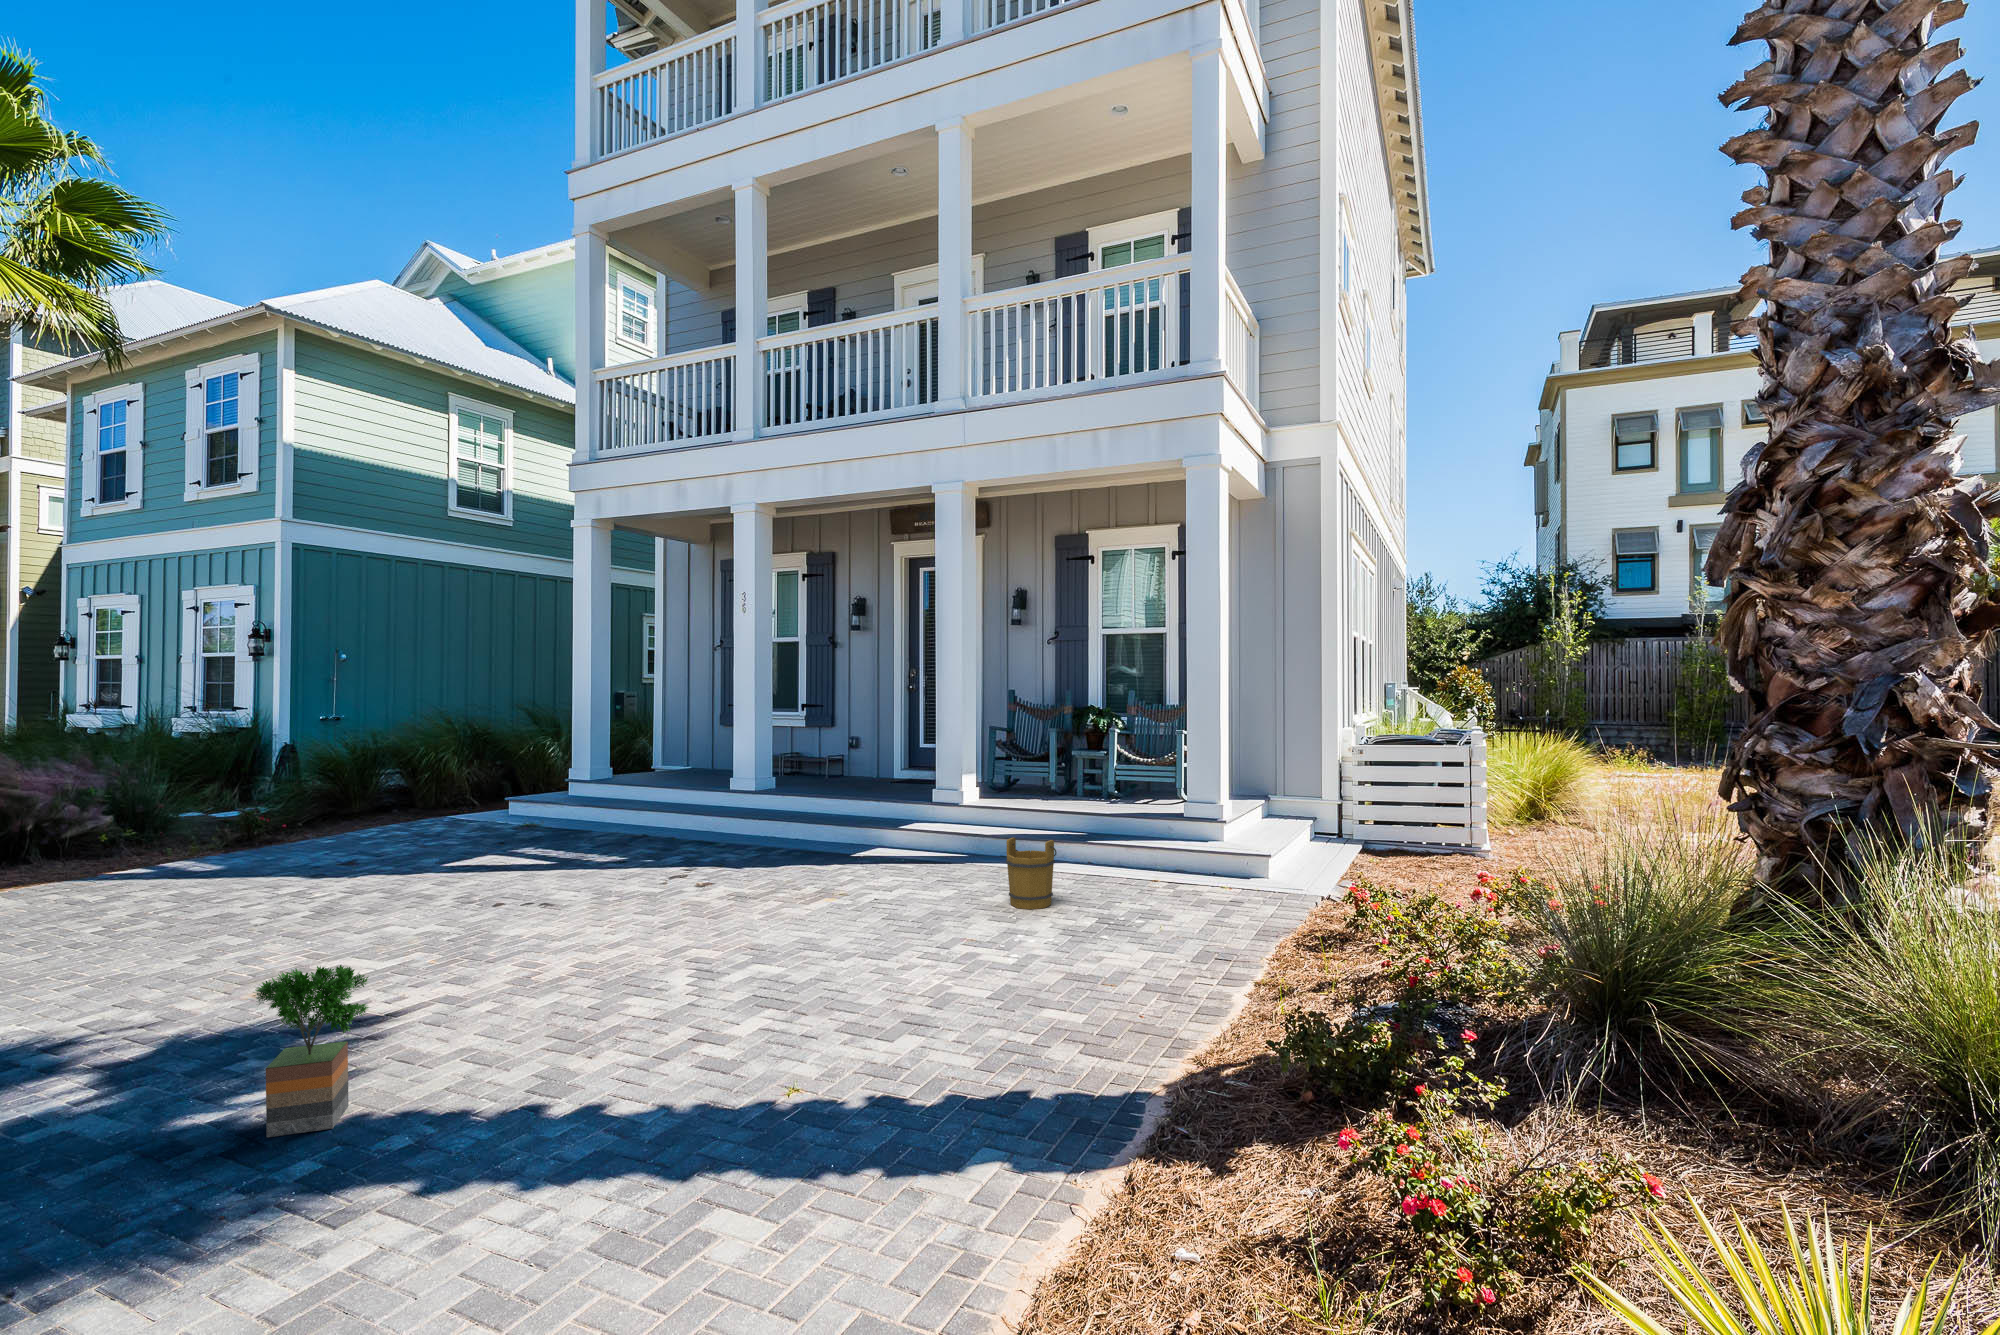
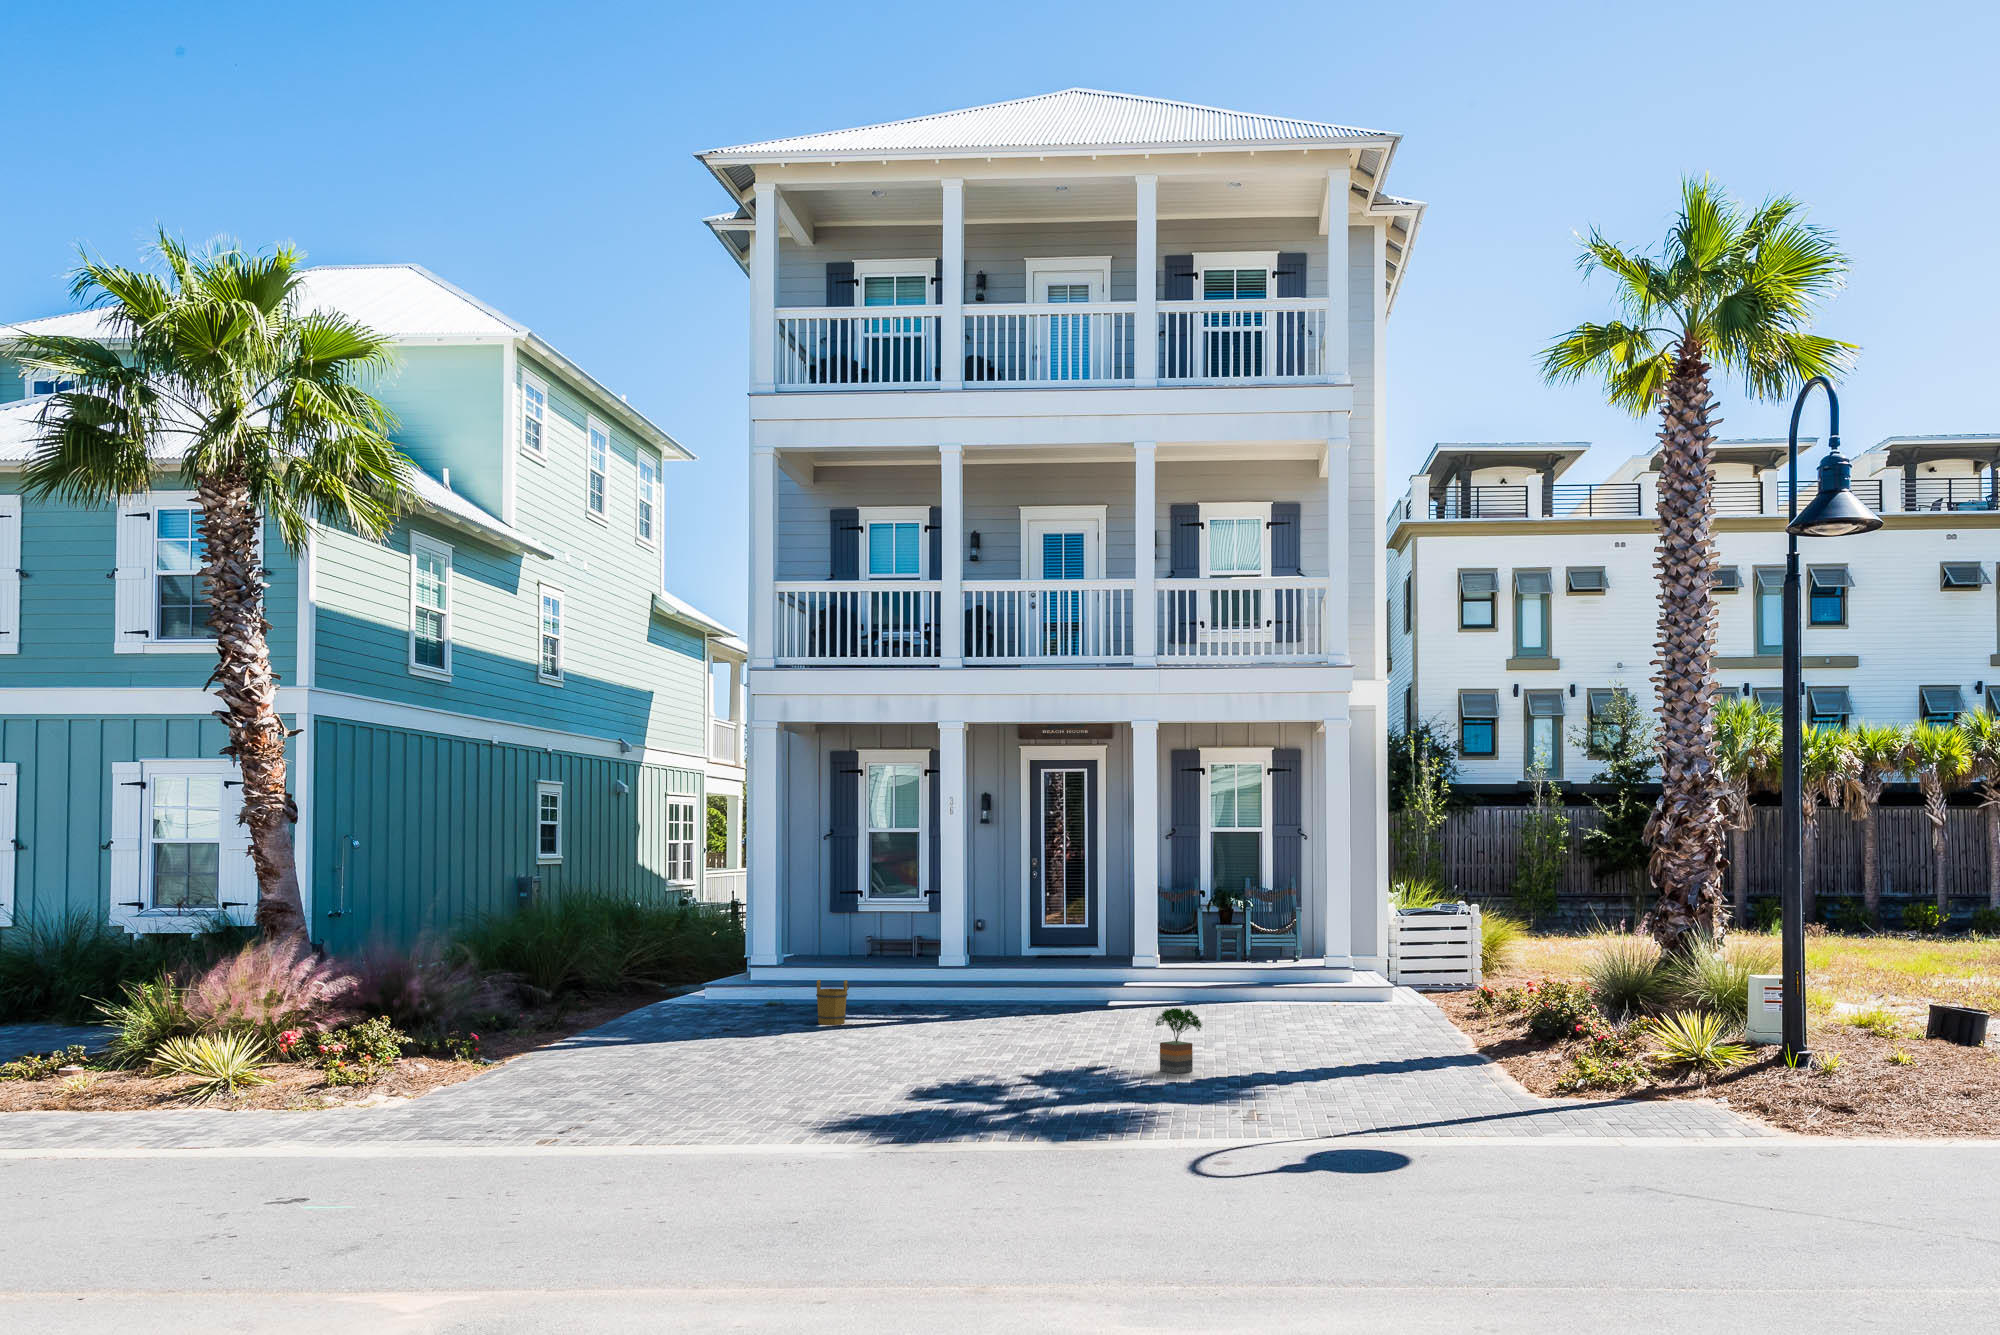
bucket: present [1006,837,1057,909] -> present [816,980,849,1025]

